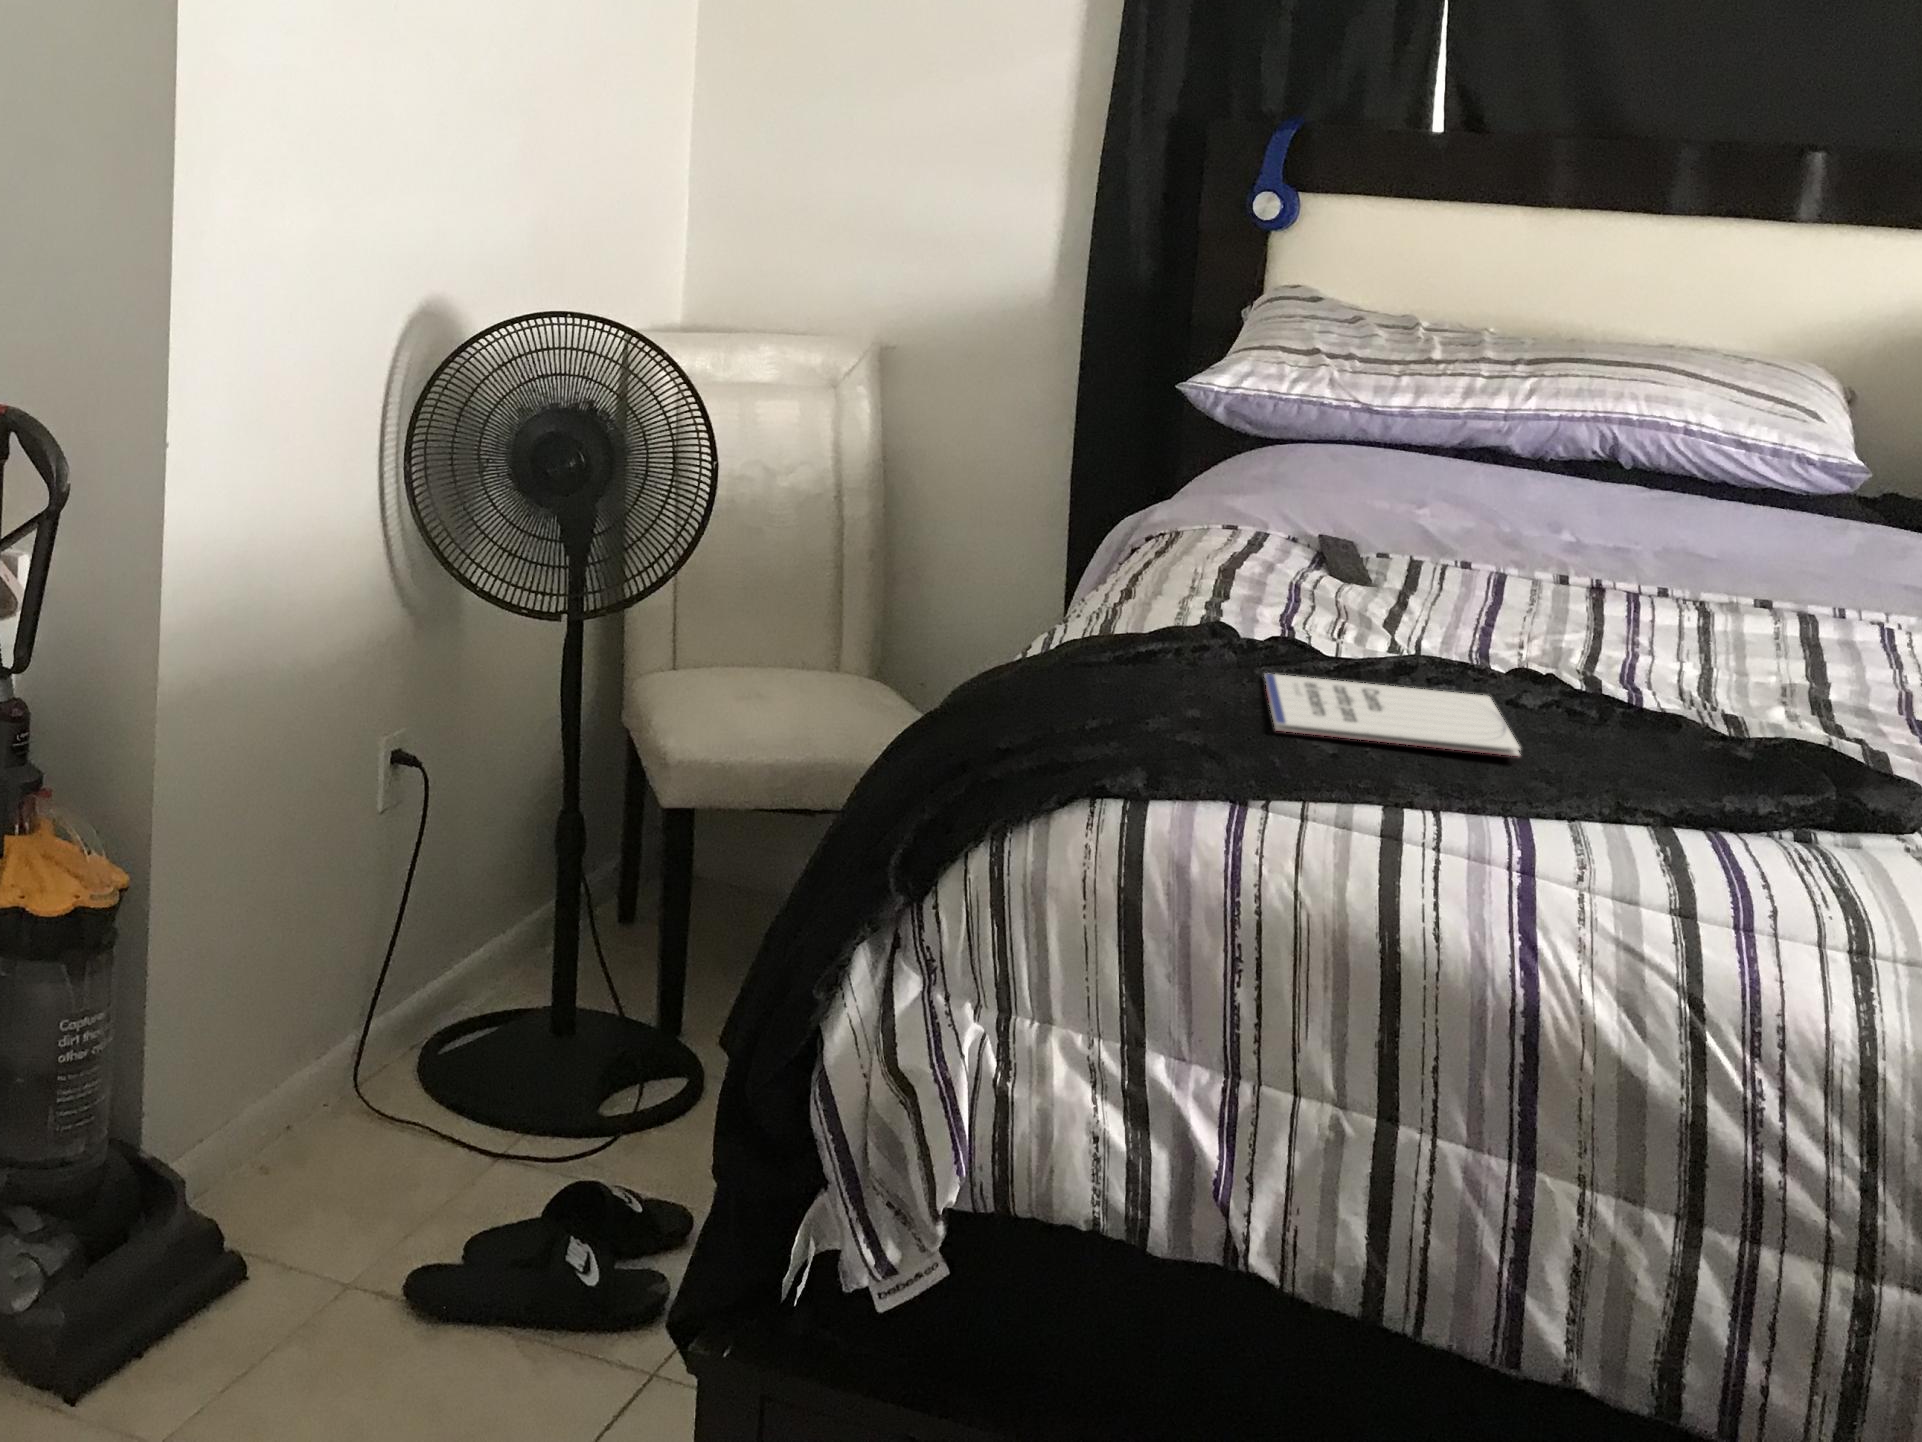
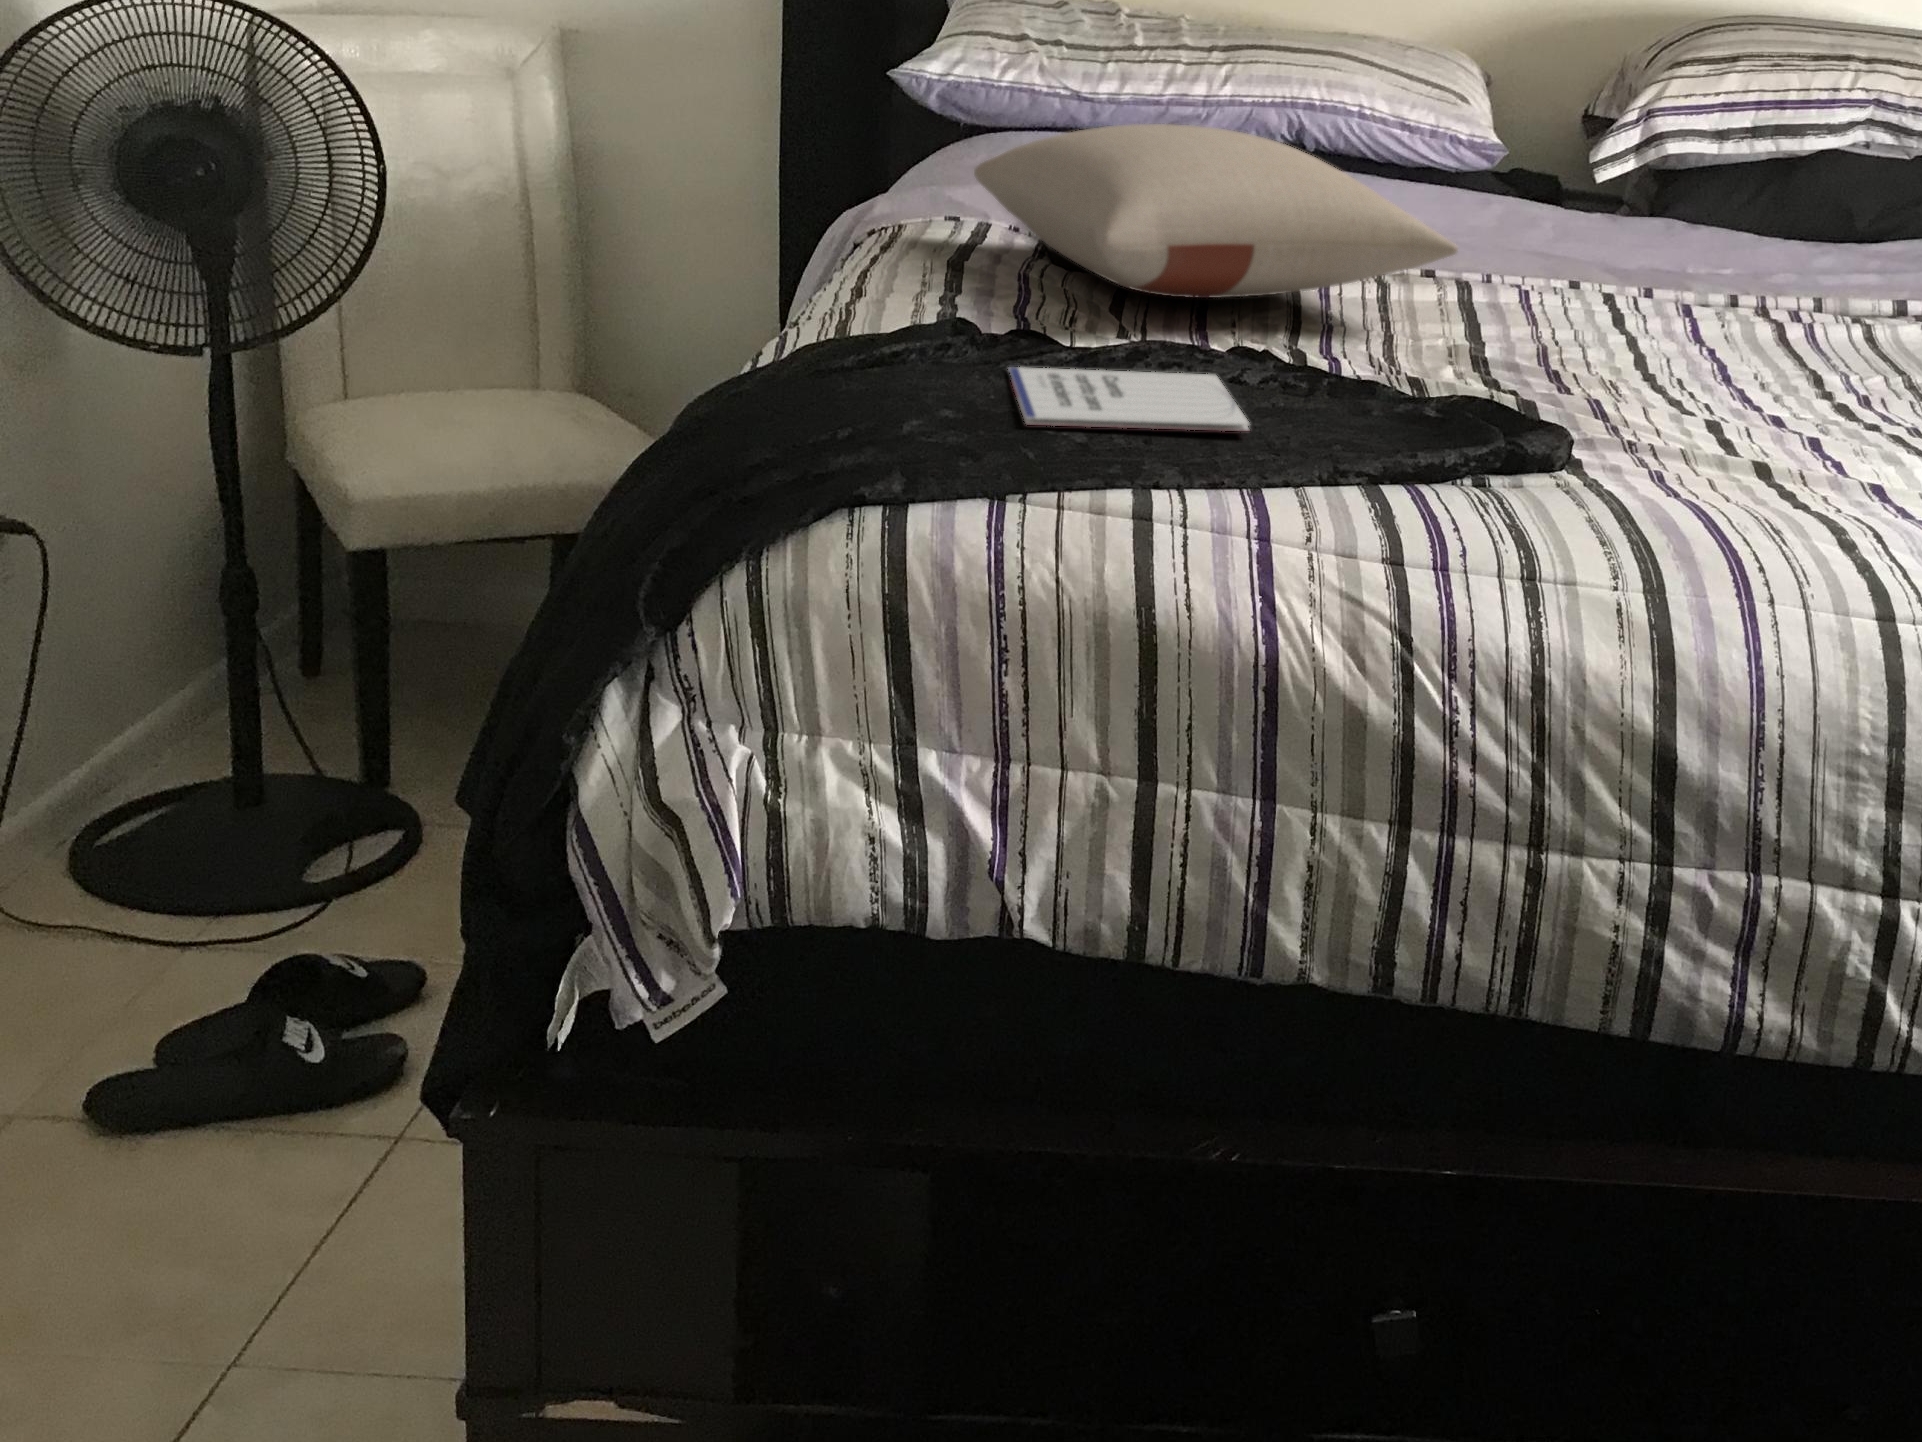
pillow: none [1247,437,1790,616] -> present [974,124,1458,298]

